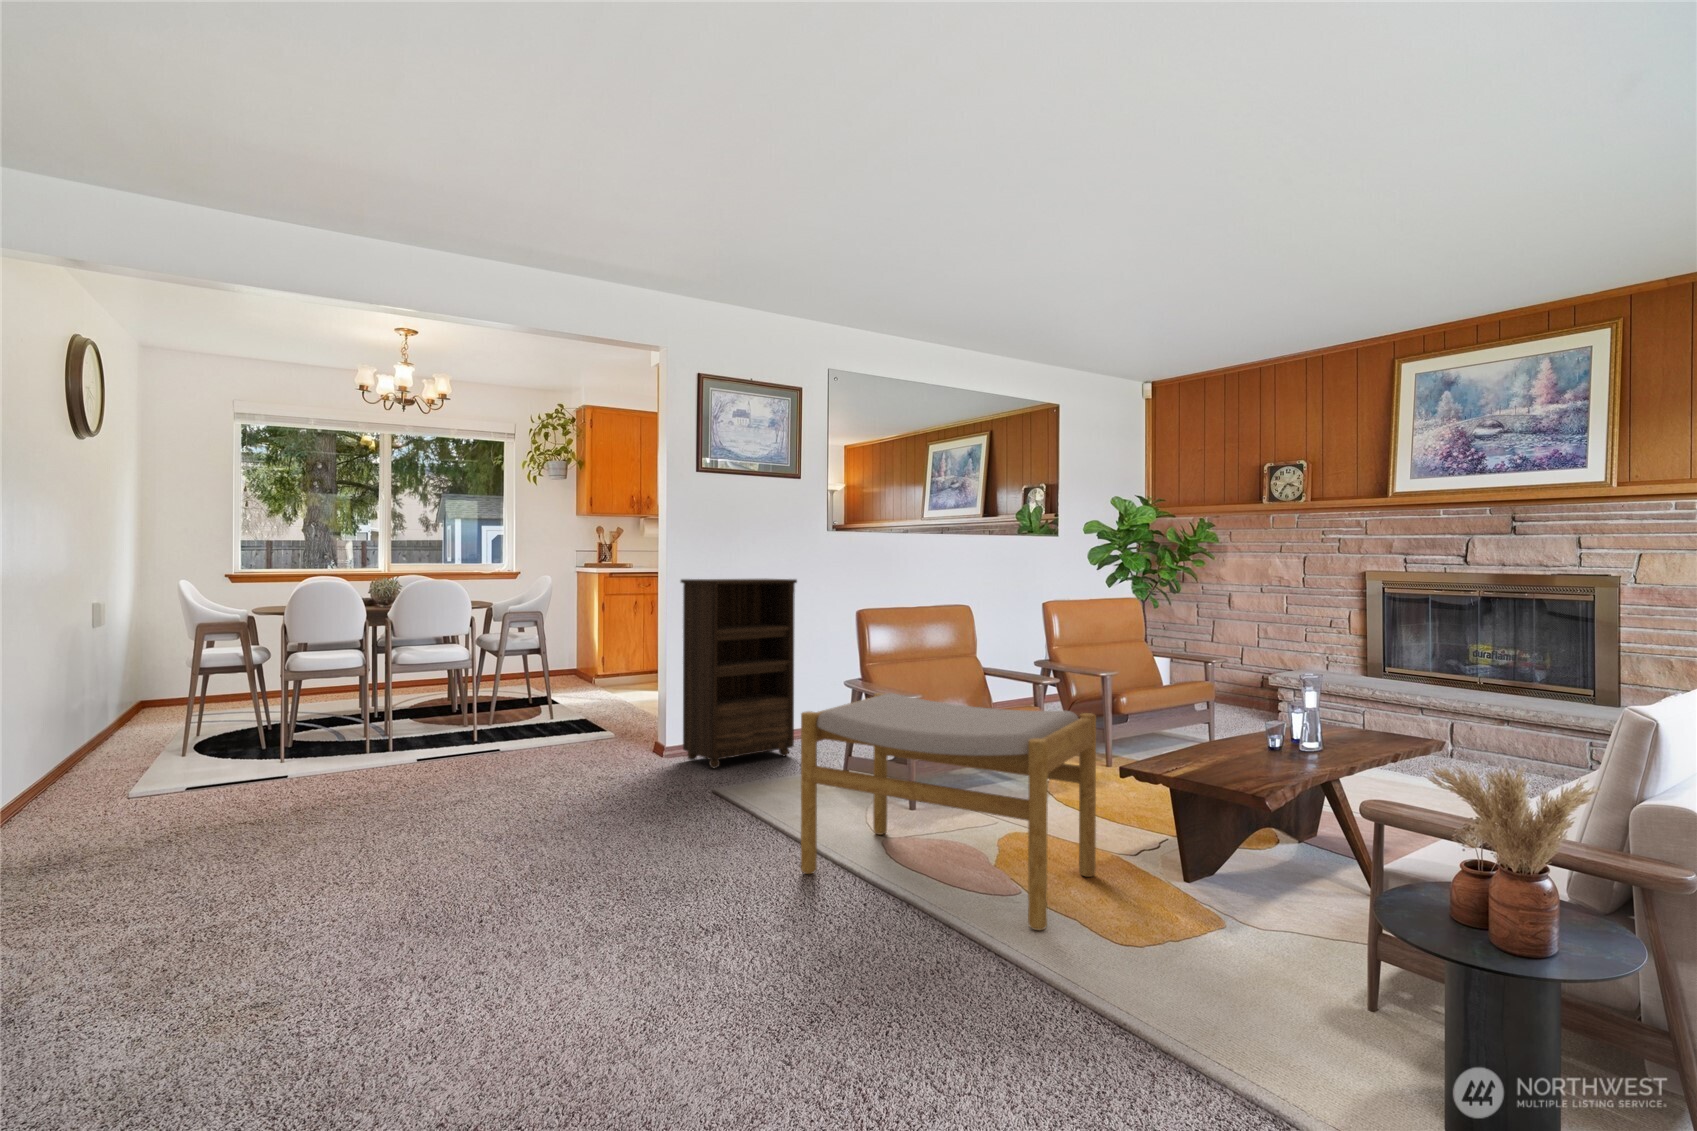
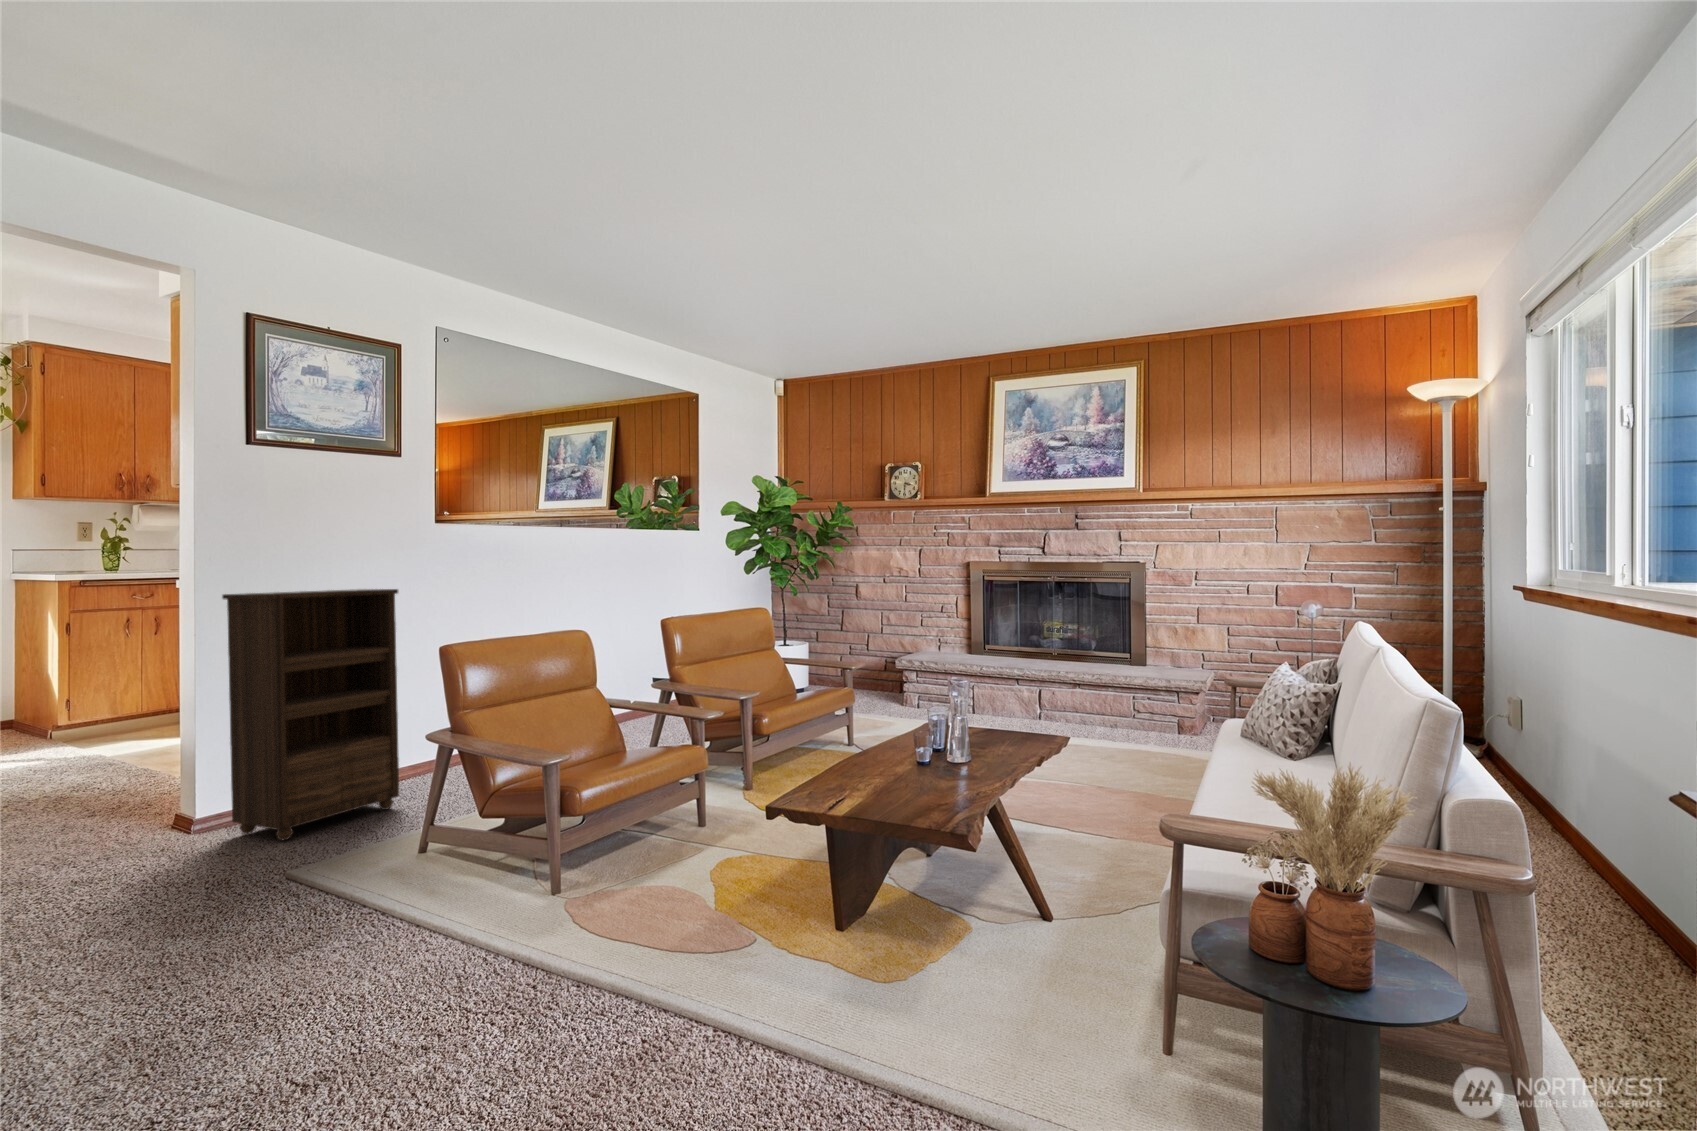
footstool: present [801,693,1096,930] -> none [432,718,790,971]

